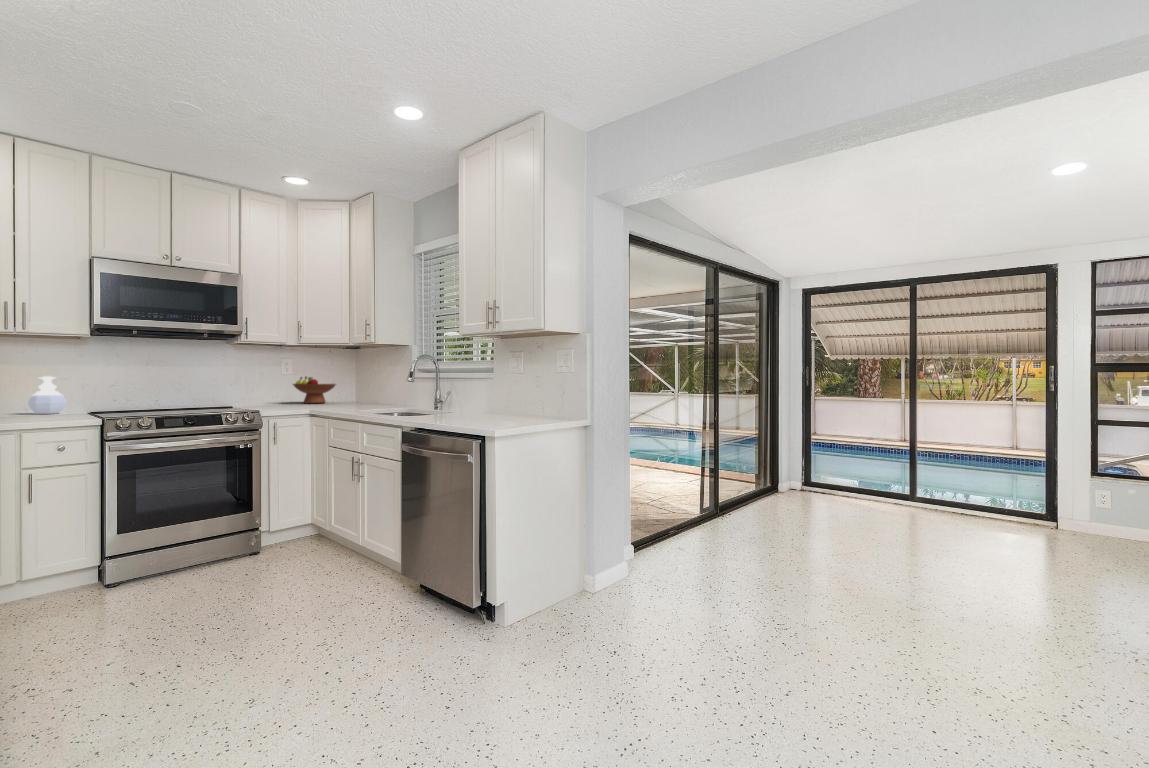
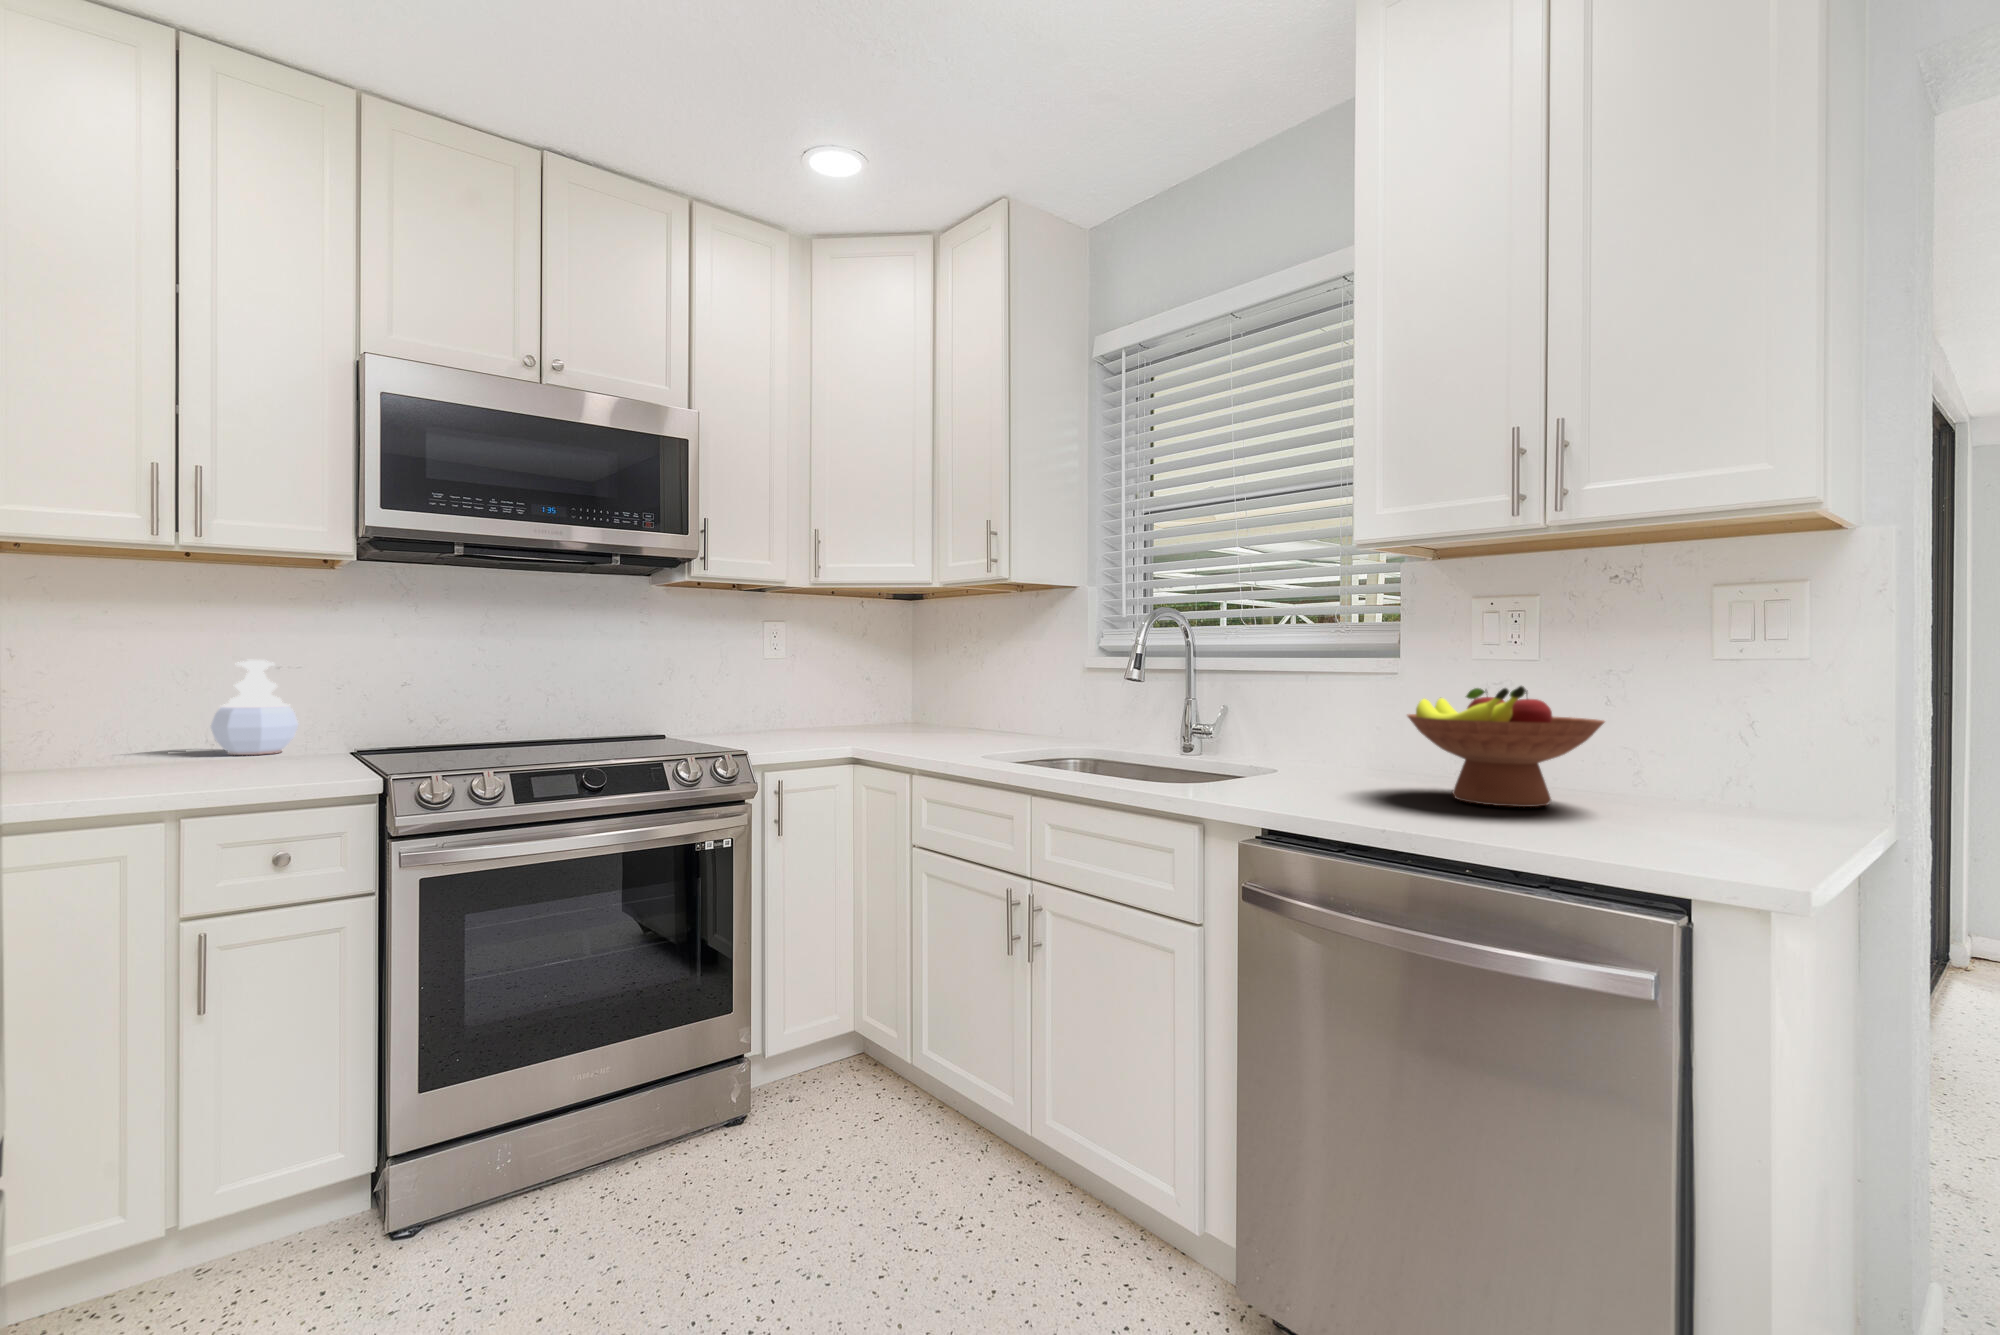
fruit bowl: present [293,377,336,403] -> present [1407,686,1605,807]

